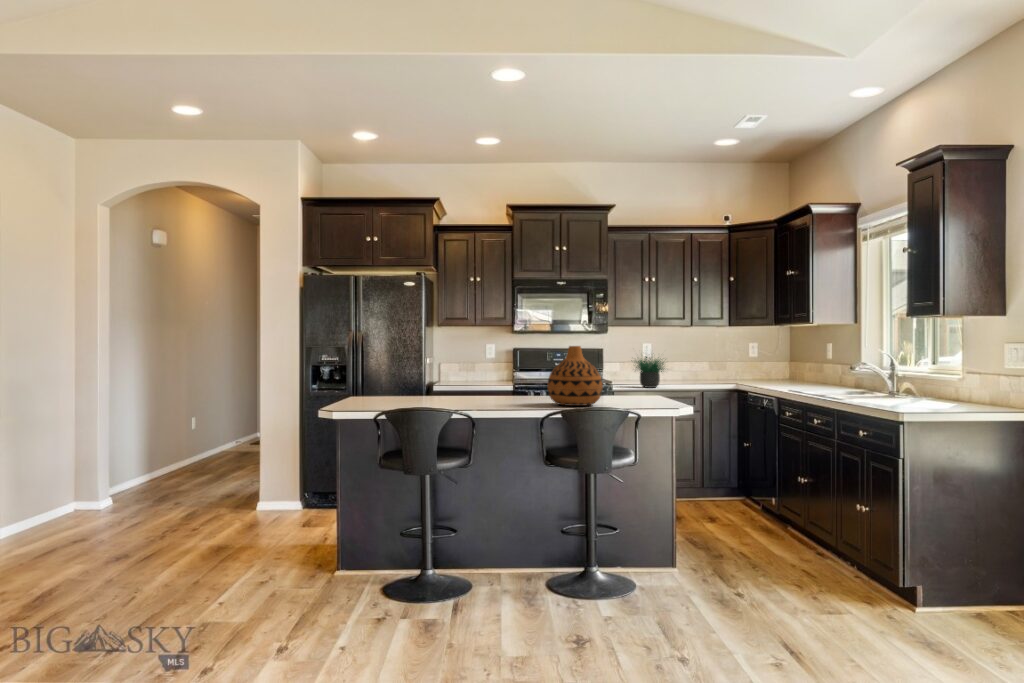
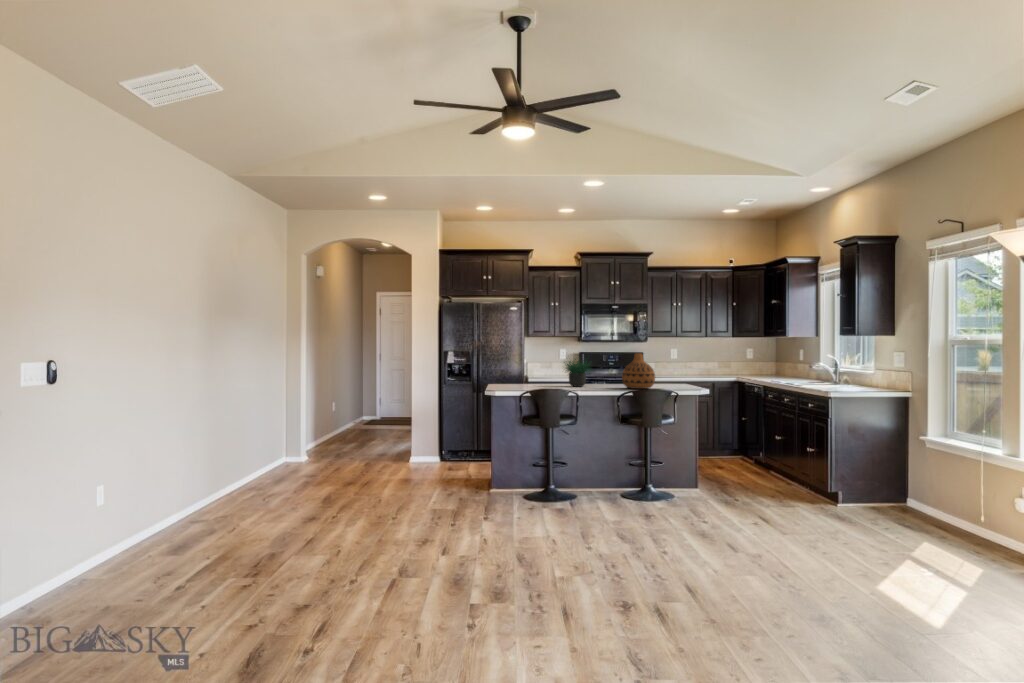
potted plant: present [636,356,665,388] -> present [564,359,589,387]

